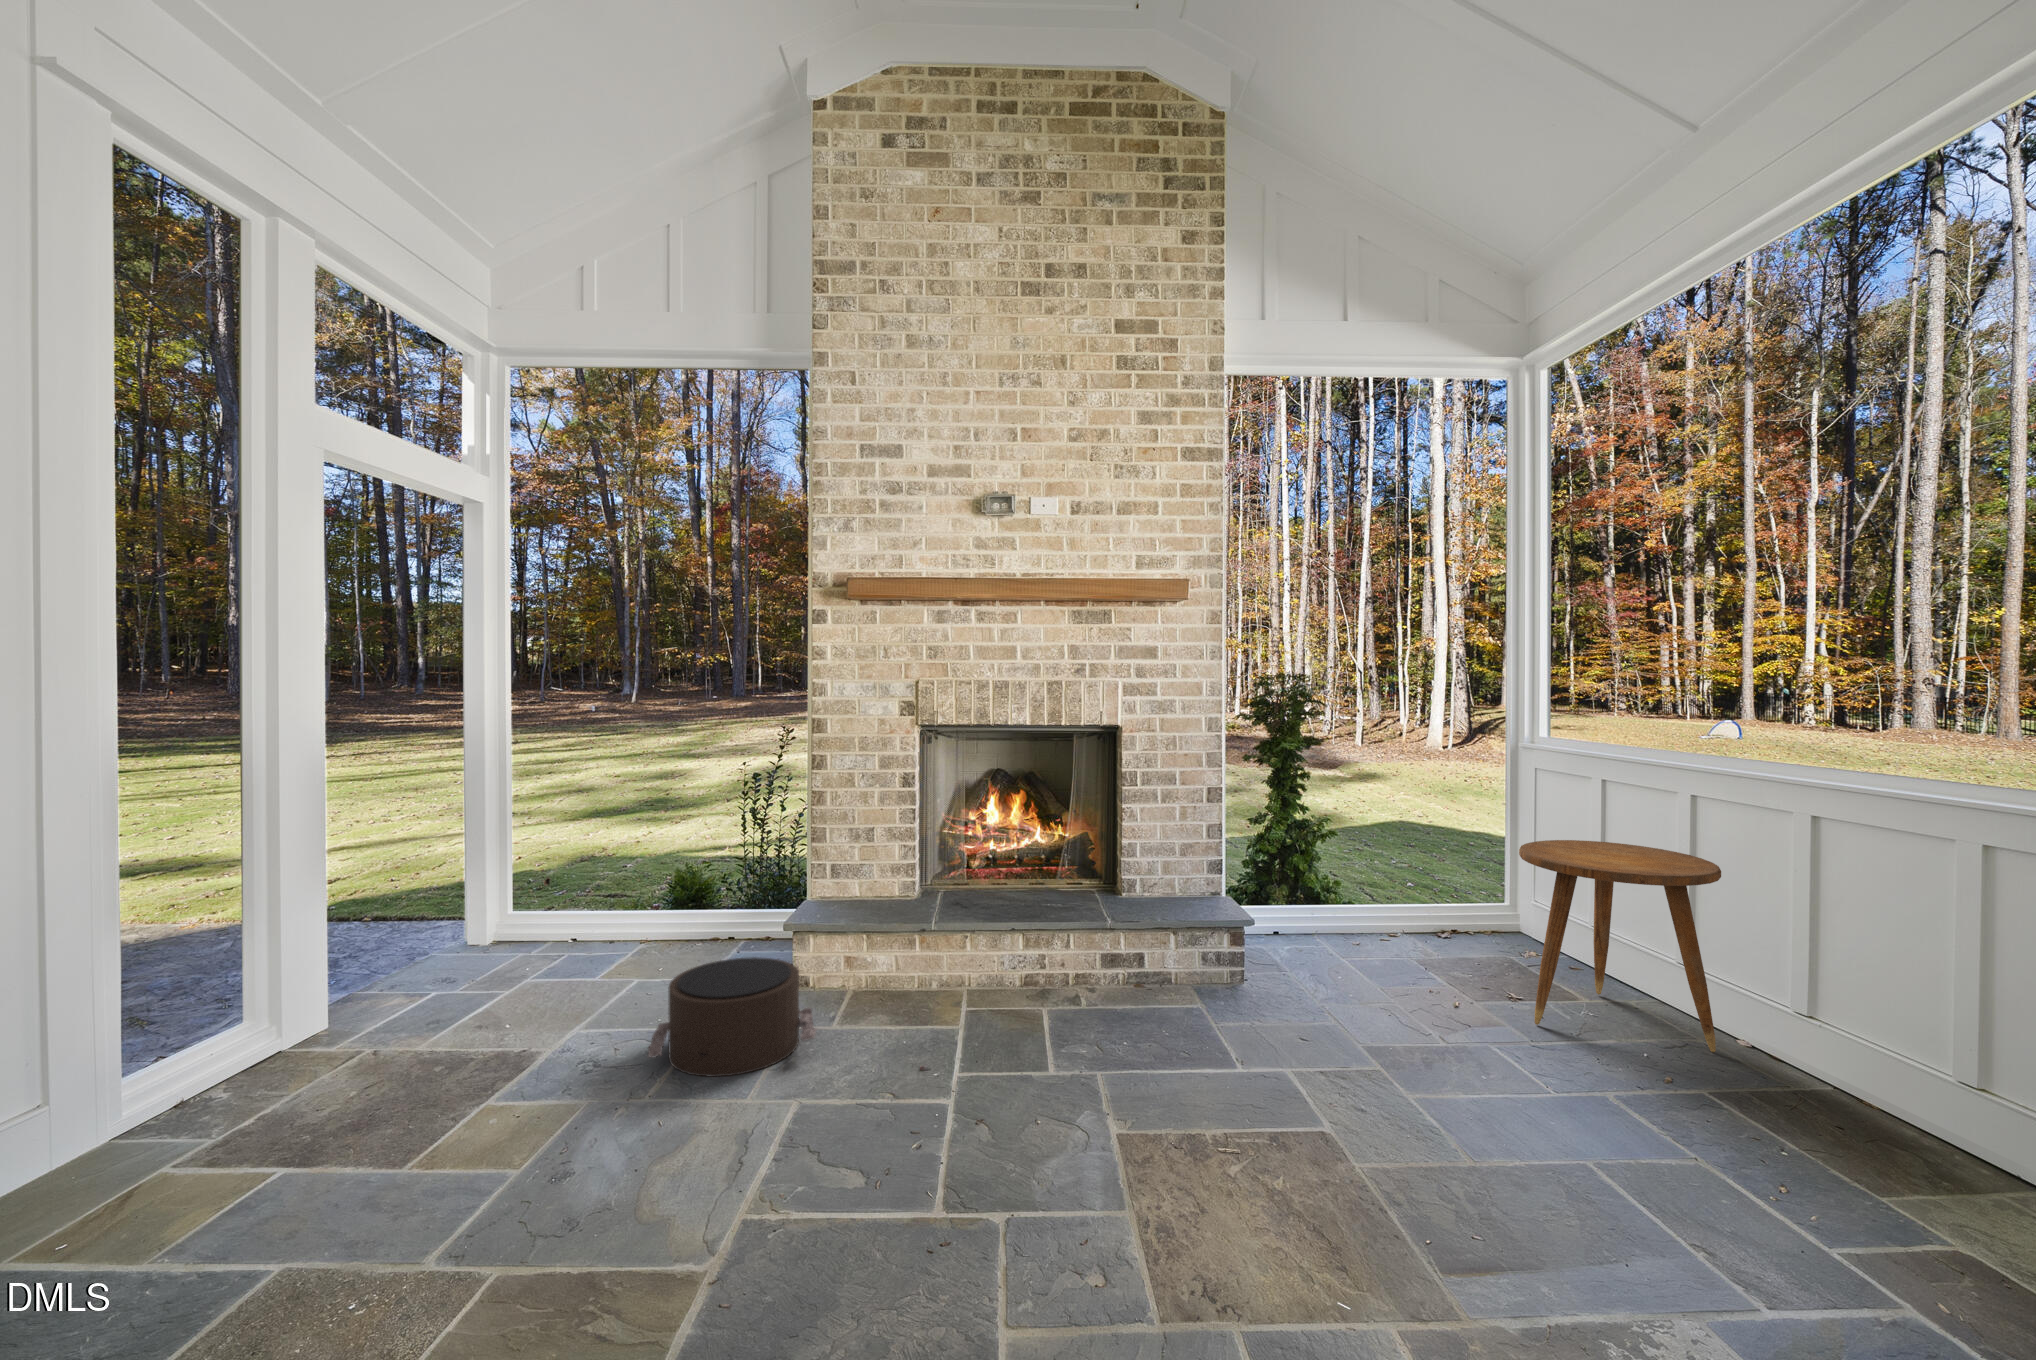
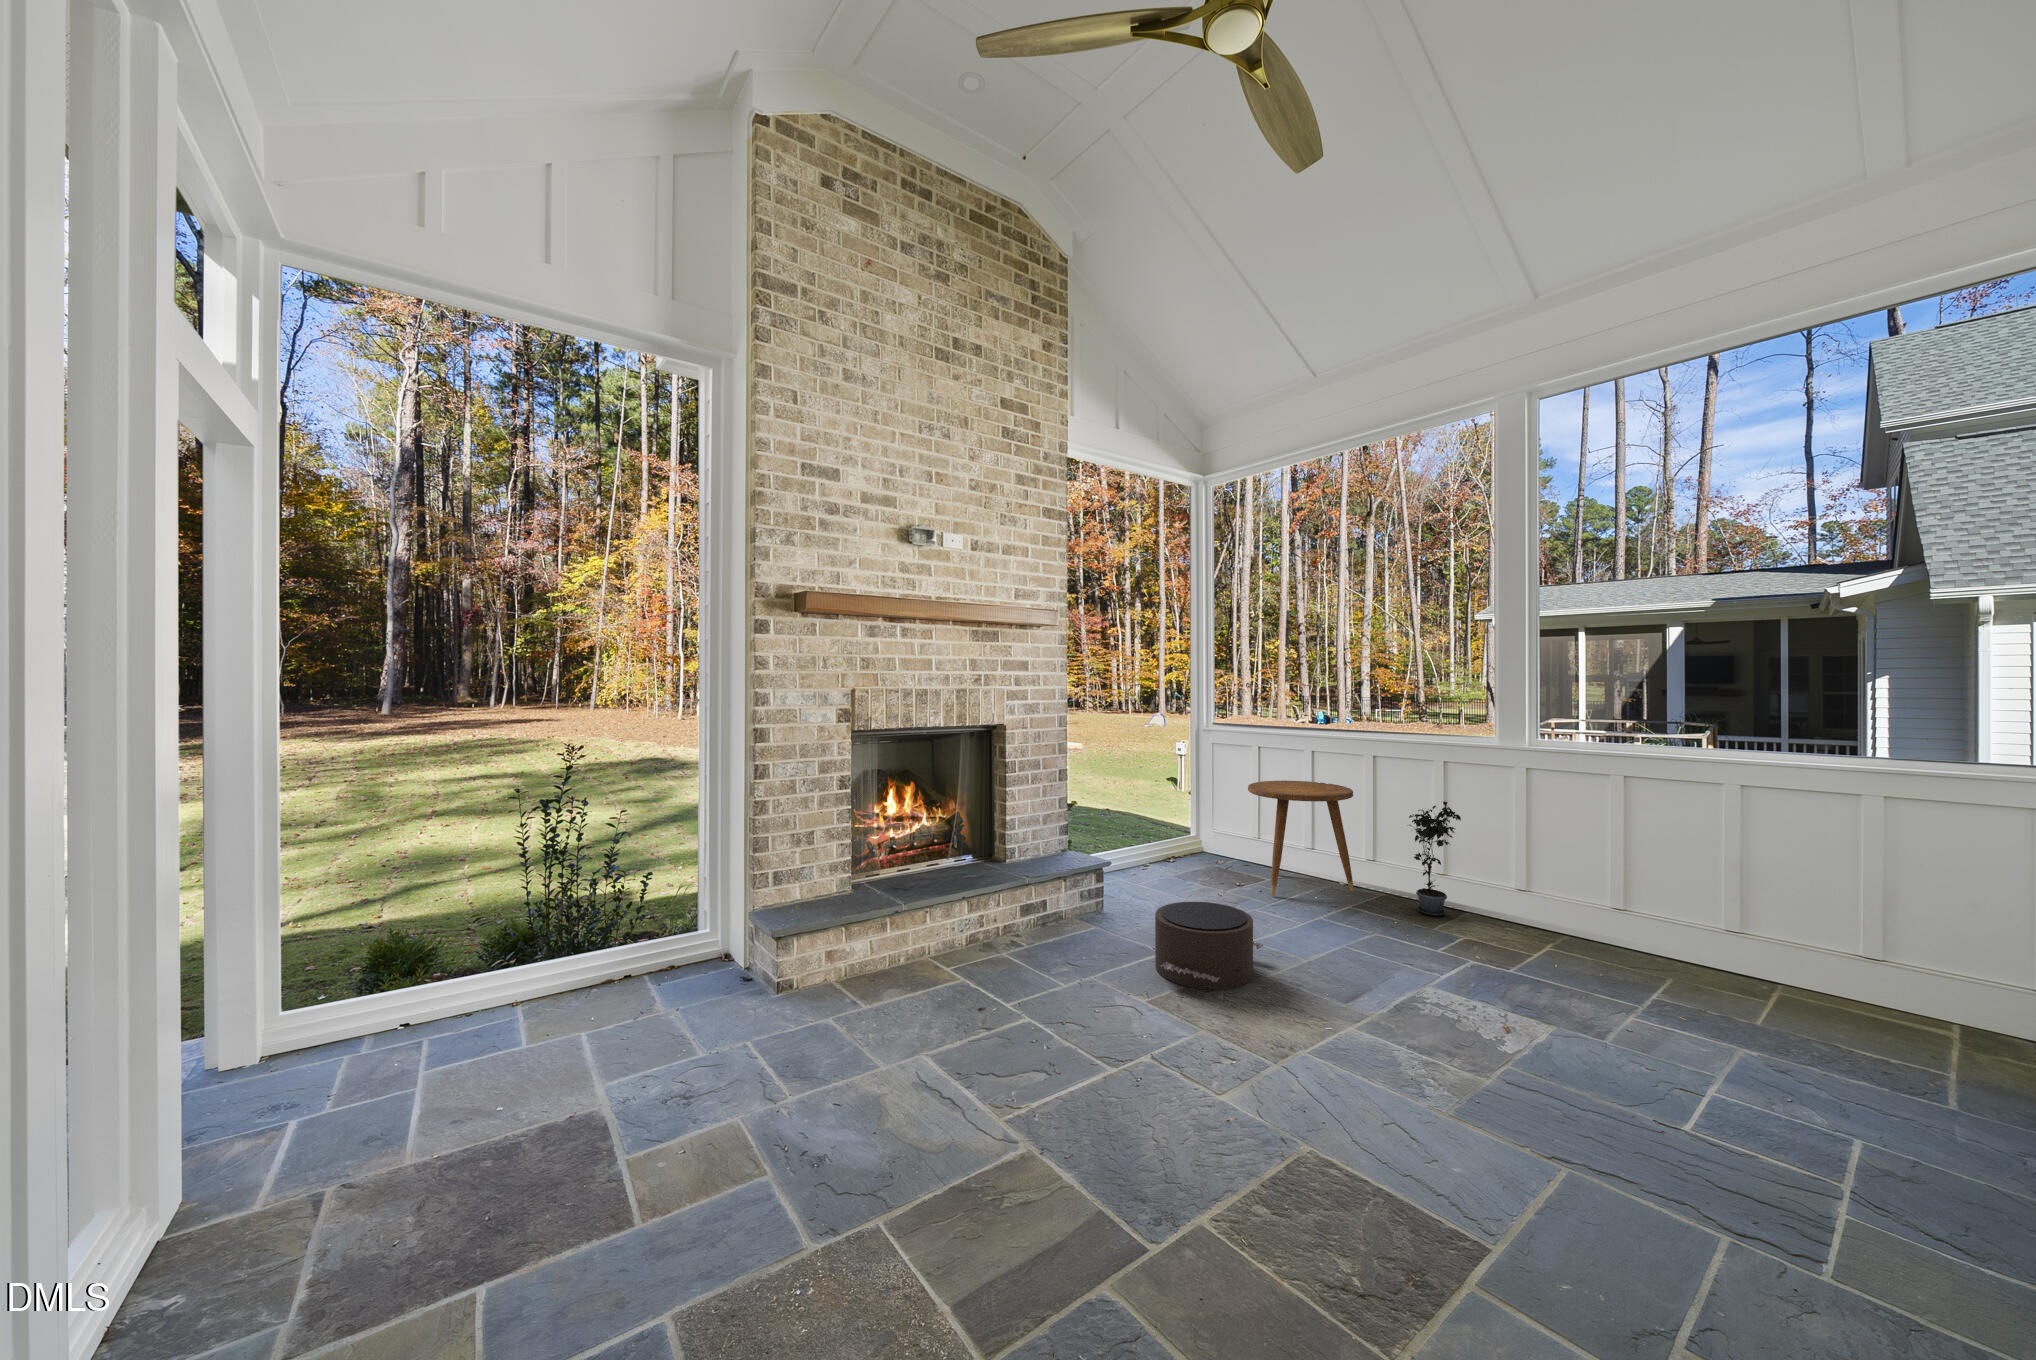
potted plant: none [1772,916,1909,1136] -> present [1409,802,1461,916]
pouf: present [648,957,816,1077] -> present [1155,902,1263,990]

